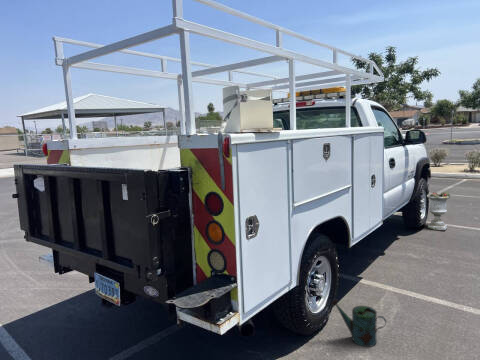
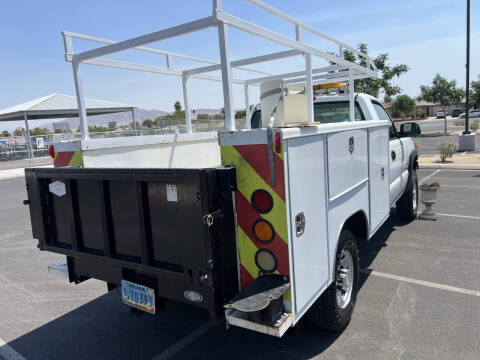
watering can: present [331,300,386,347] -> none [357,292,414,337]

